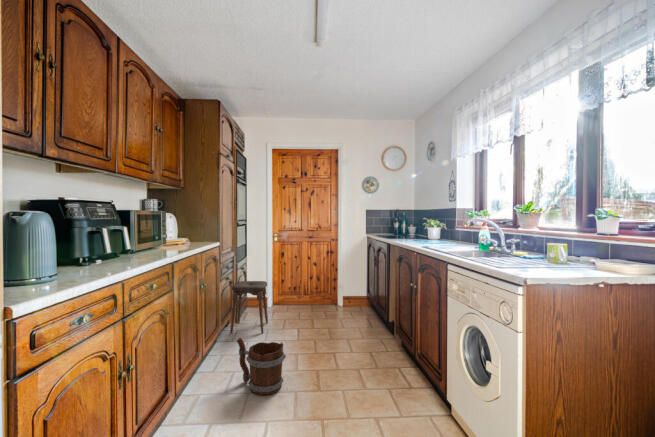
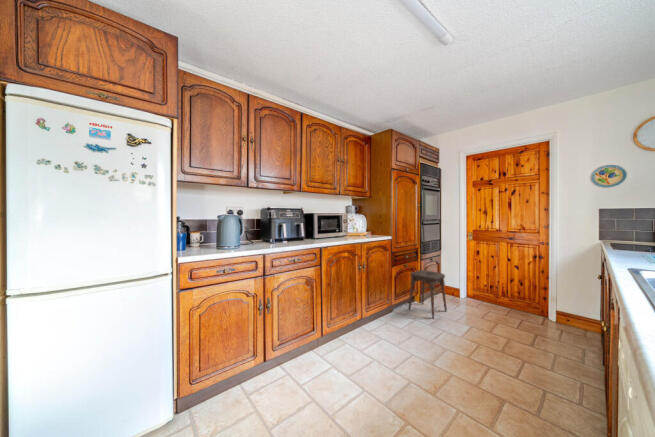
bucket: present [237,338,286,395] -> none [374,314,406,372]

